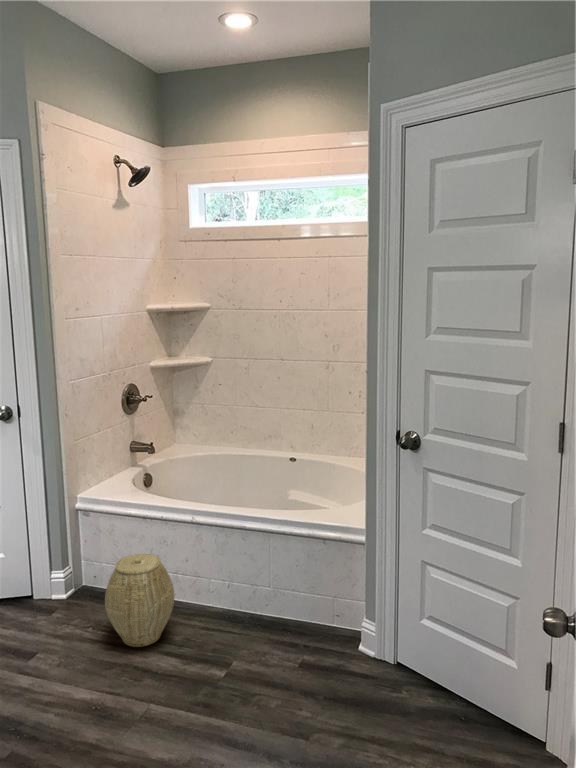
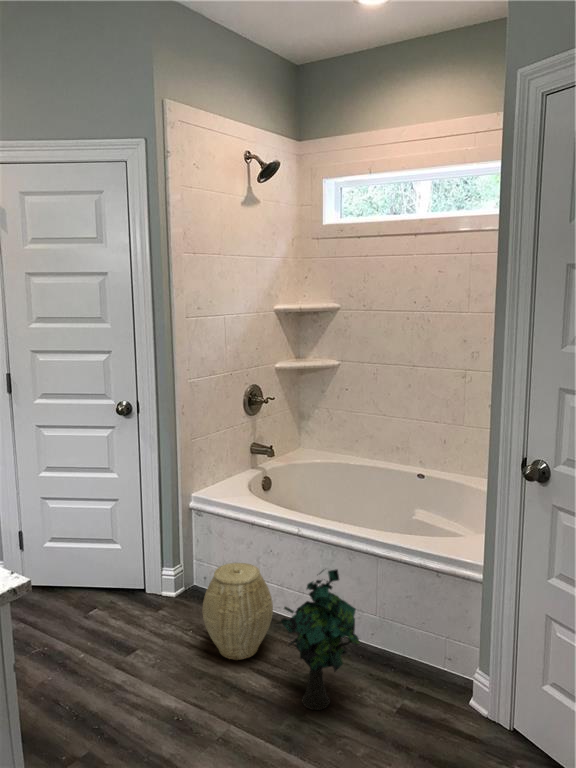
decorative plant: none [185,545,264,678] -> present [278,569,359,710]

